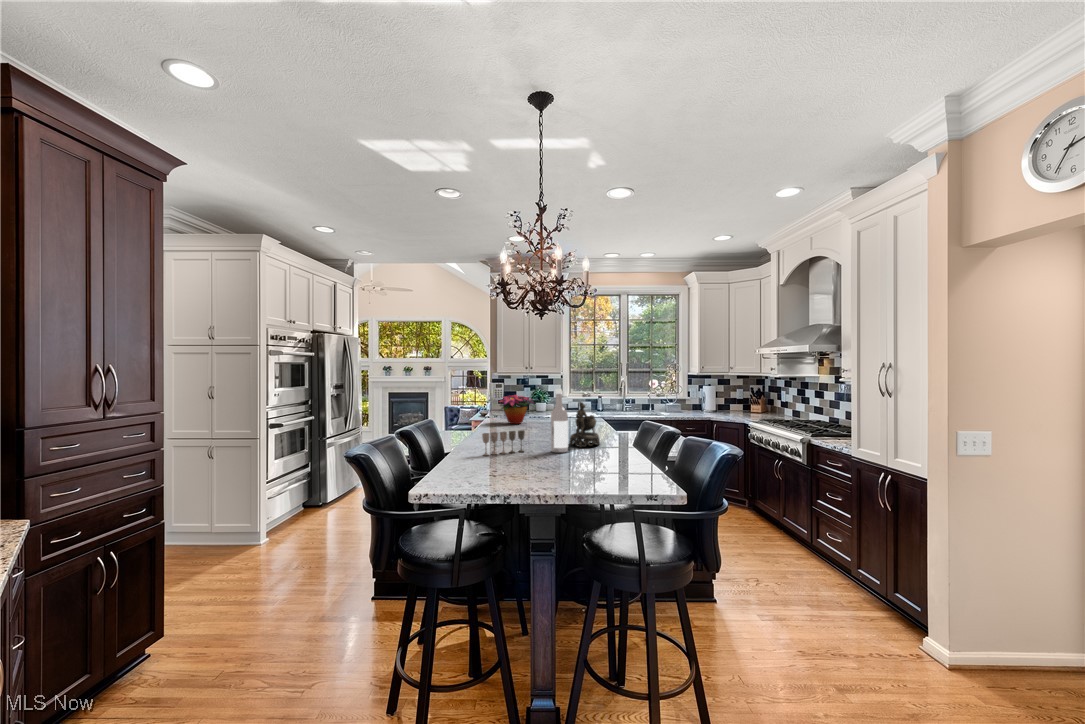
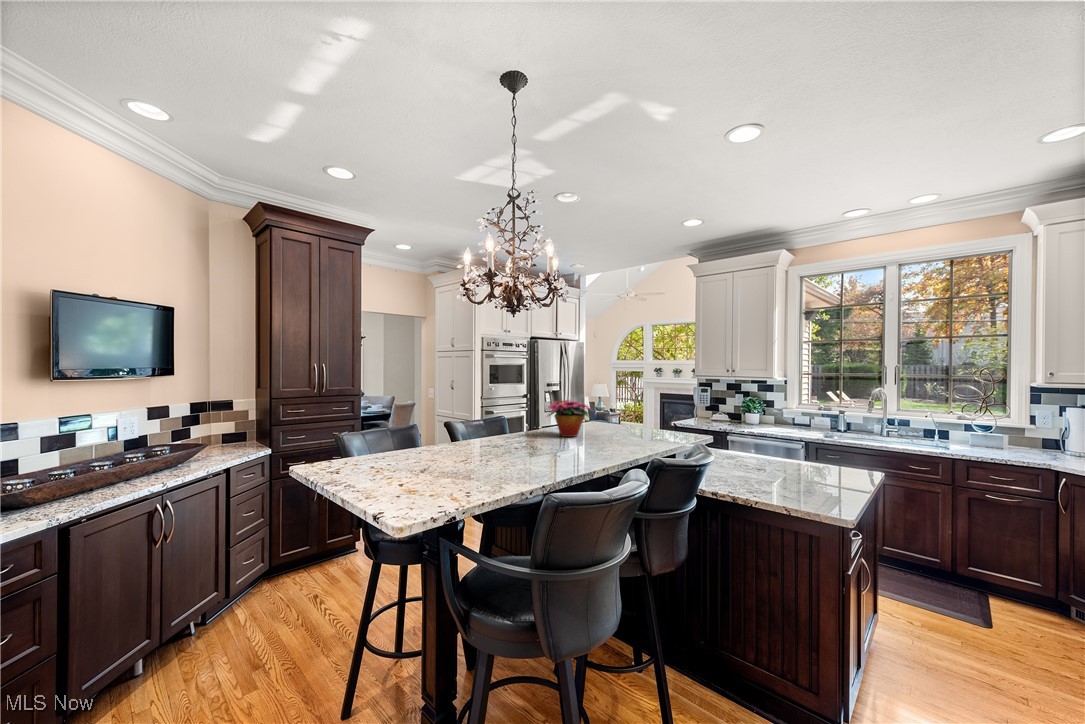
wine bottle: present [551,389,568,453] -> none [398,391,425,486]
decorative bowl: present [570,402,600,447] -> none [457,414,535,485]
wine glass: present [482,430,525,456] -> none [332,443,389,475]

